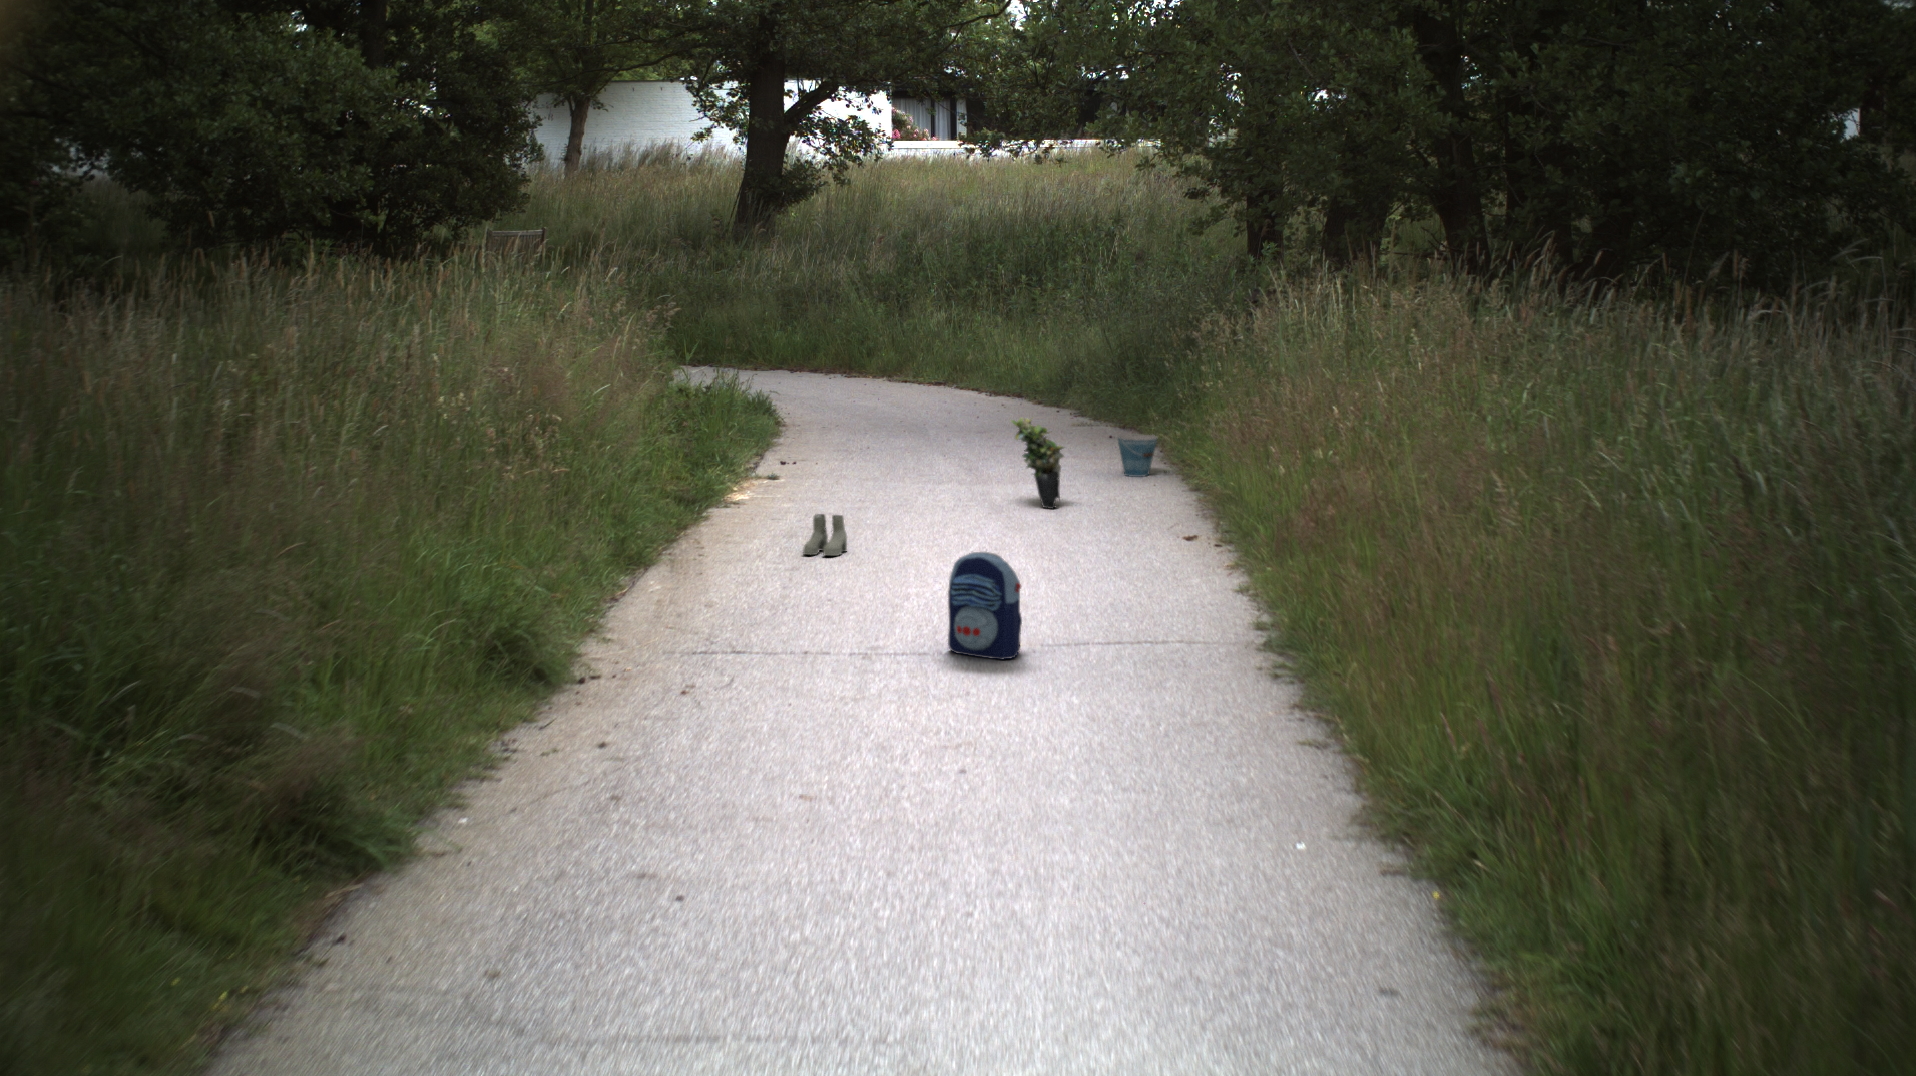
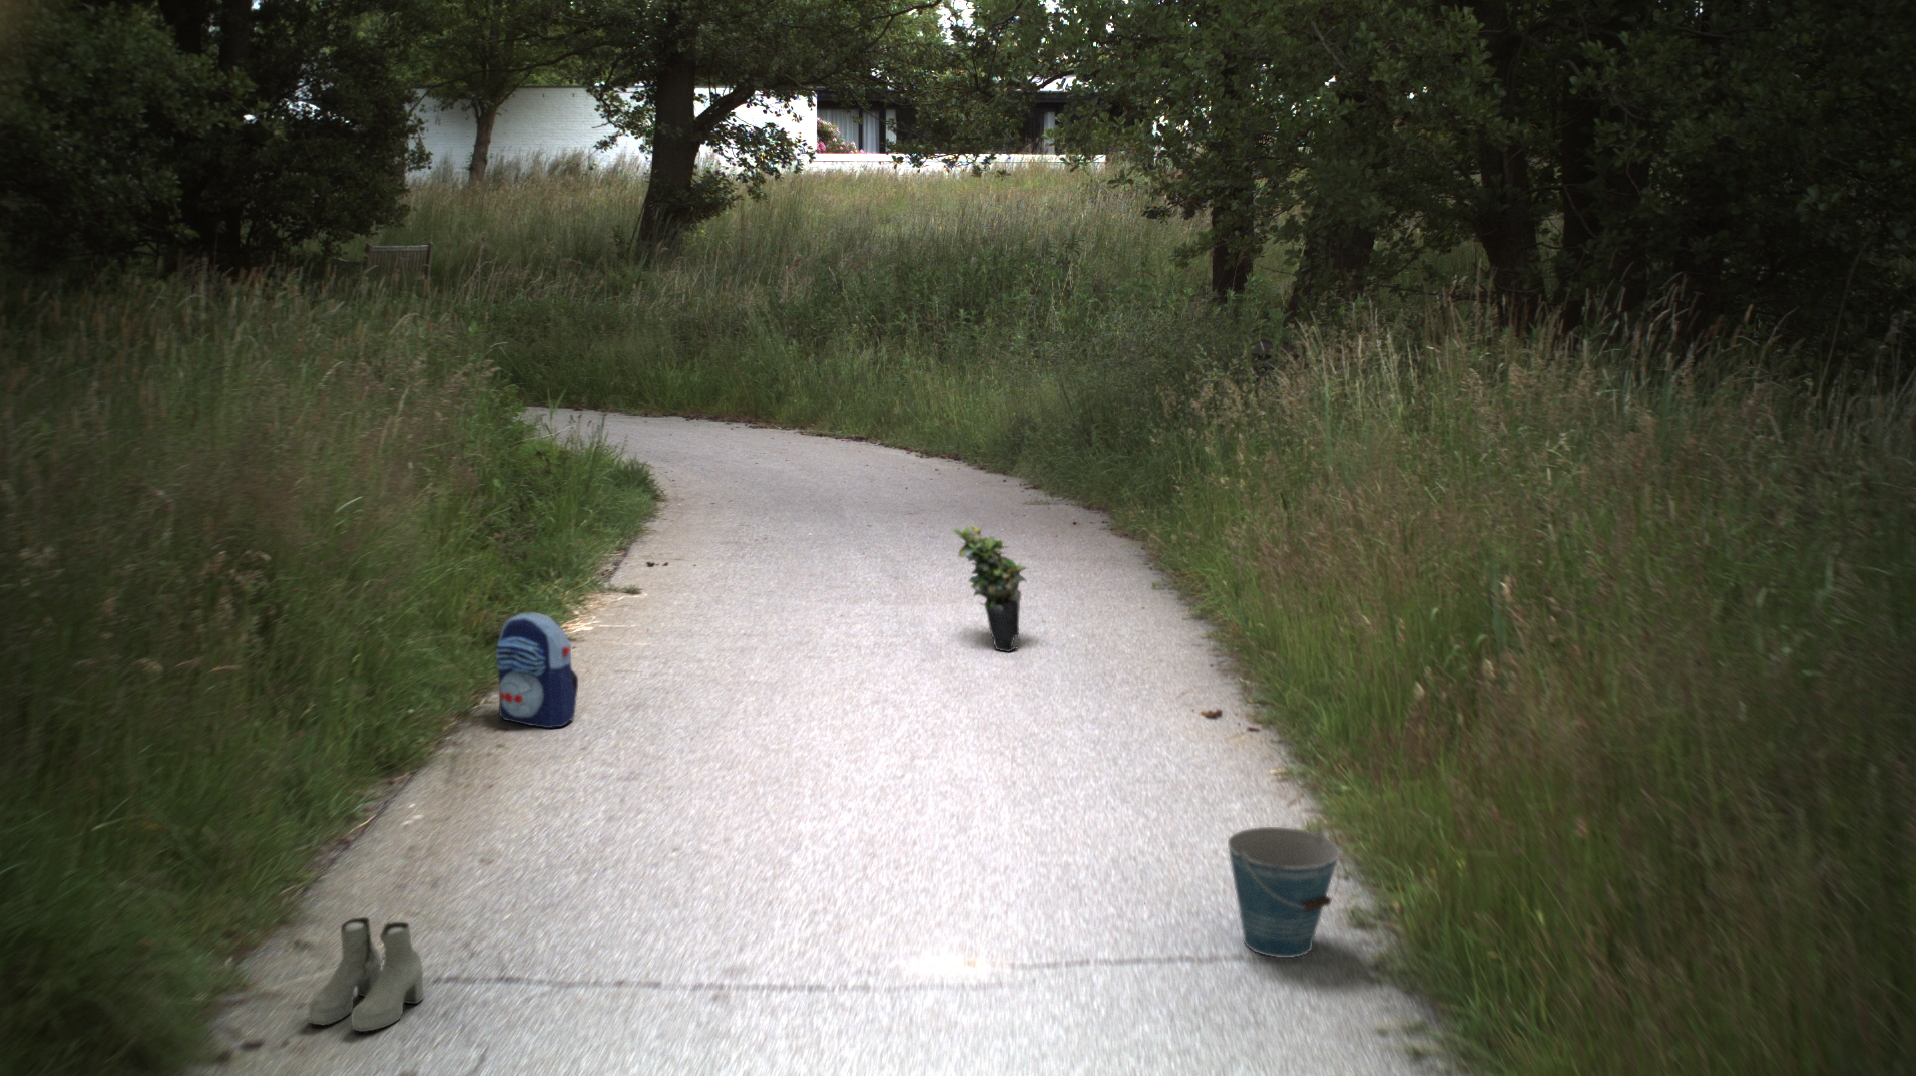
bucket: present [1117,435,1158,477] -> present [1228,827,1340,958]
boots: present [803,514,847,556] -> present [308,917,423,1032]
backpack: present [948,552,1022,660] -> present [496,612,578,729]

